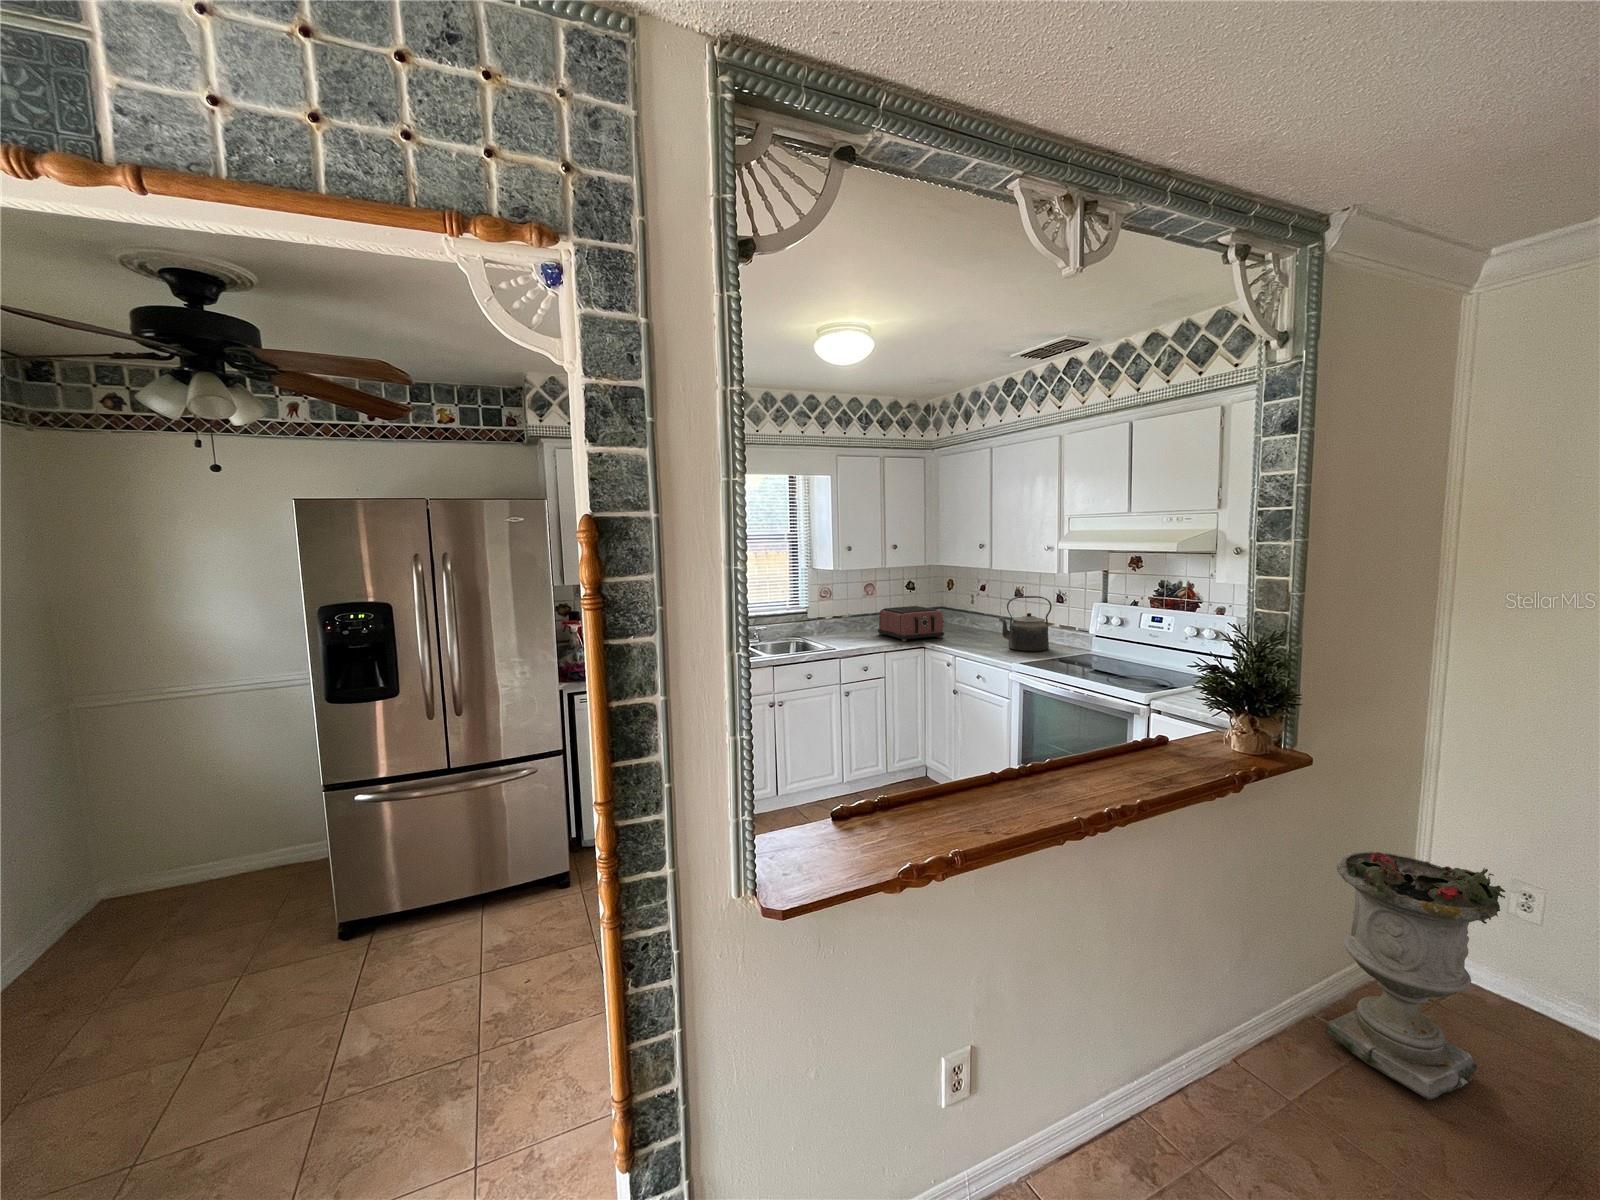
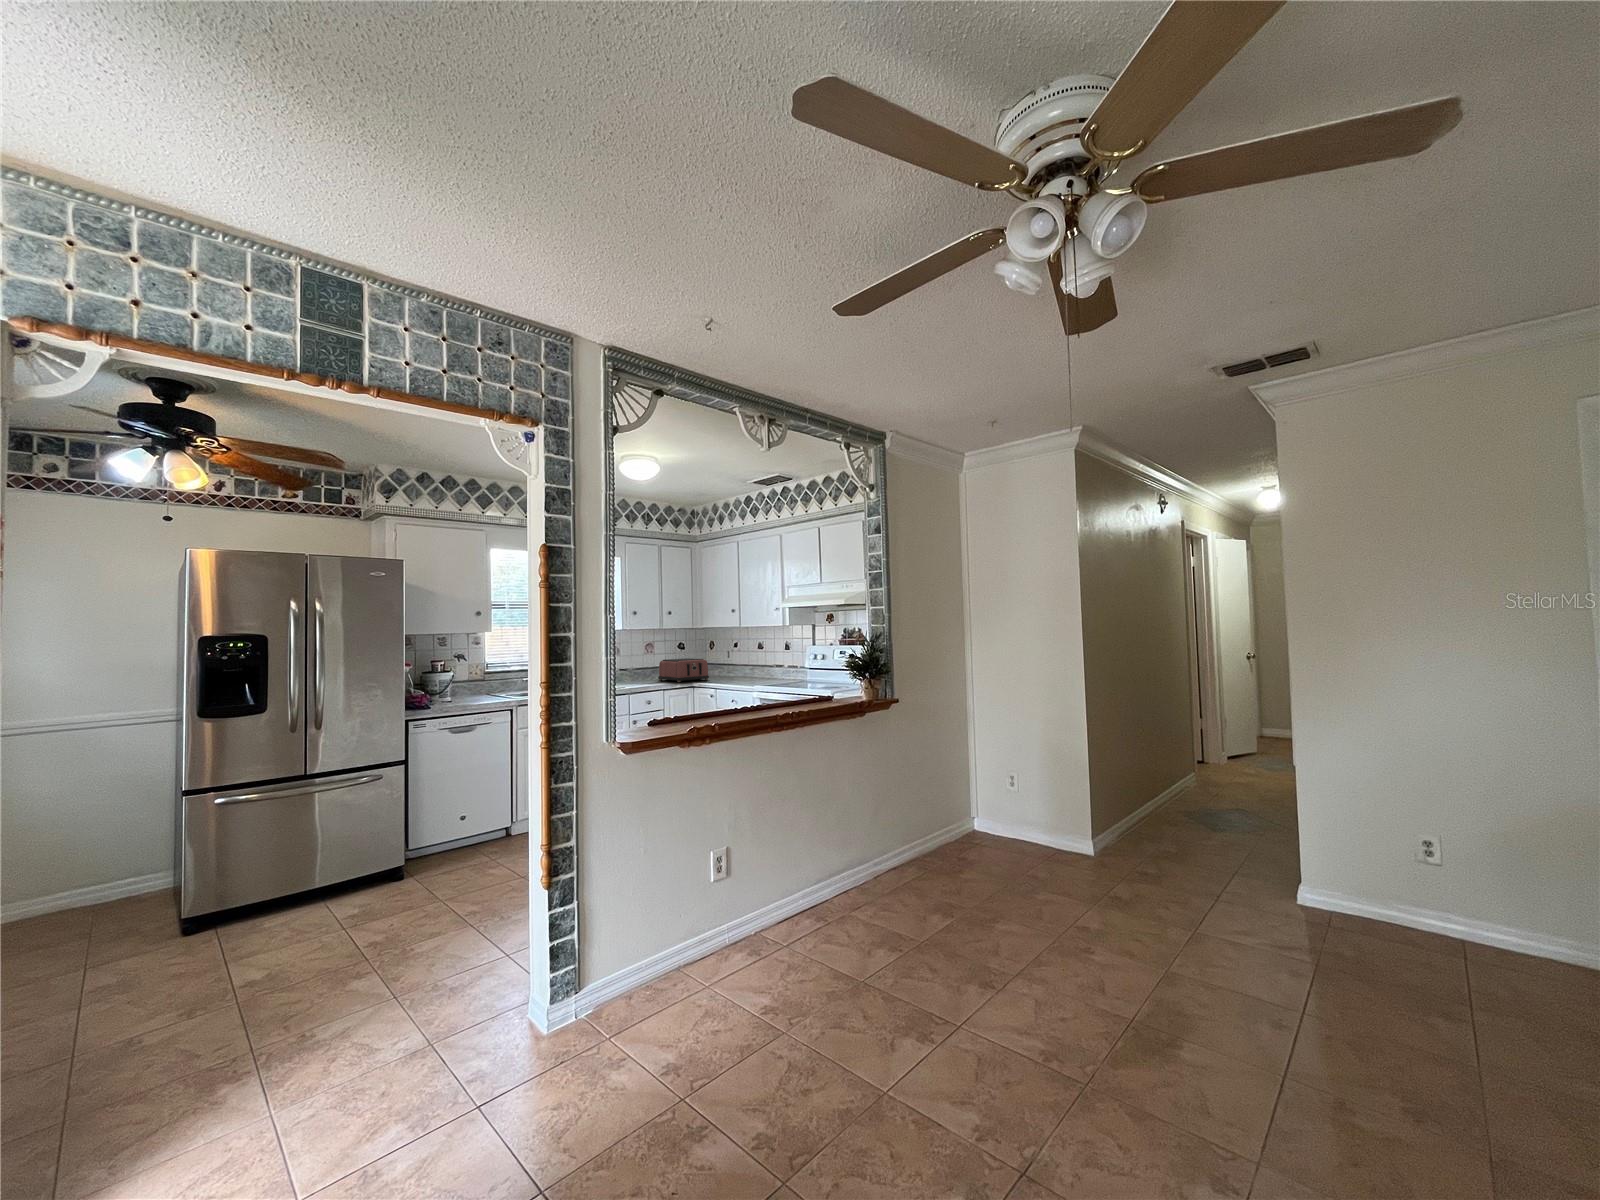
kettle: present [999,596,1052,652] -> none [747,644,782,682]
planter: present [1326,851,1505,1100] -> none [918,751,983,873]

